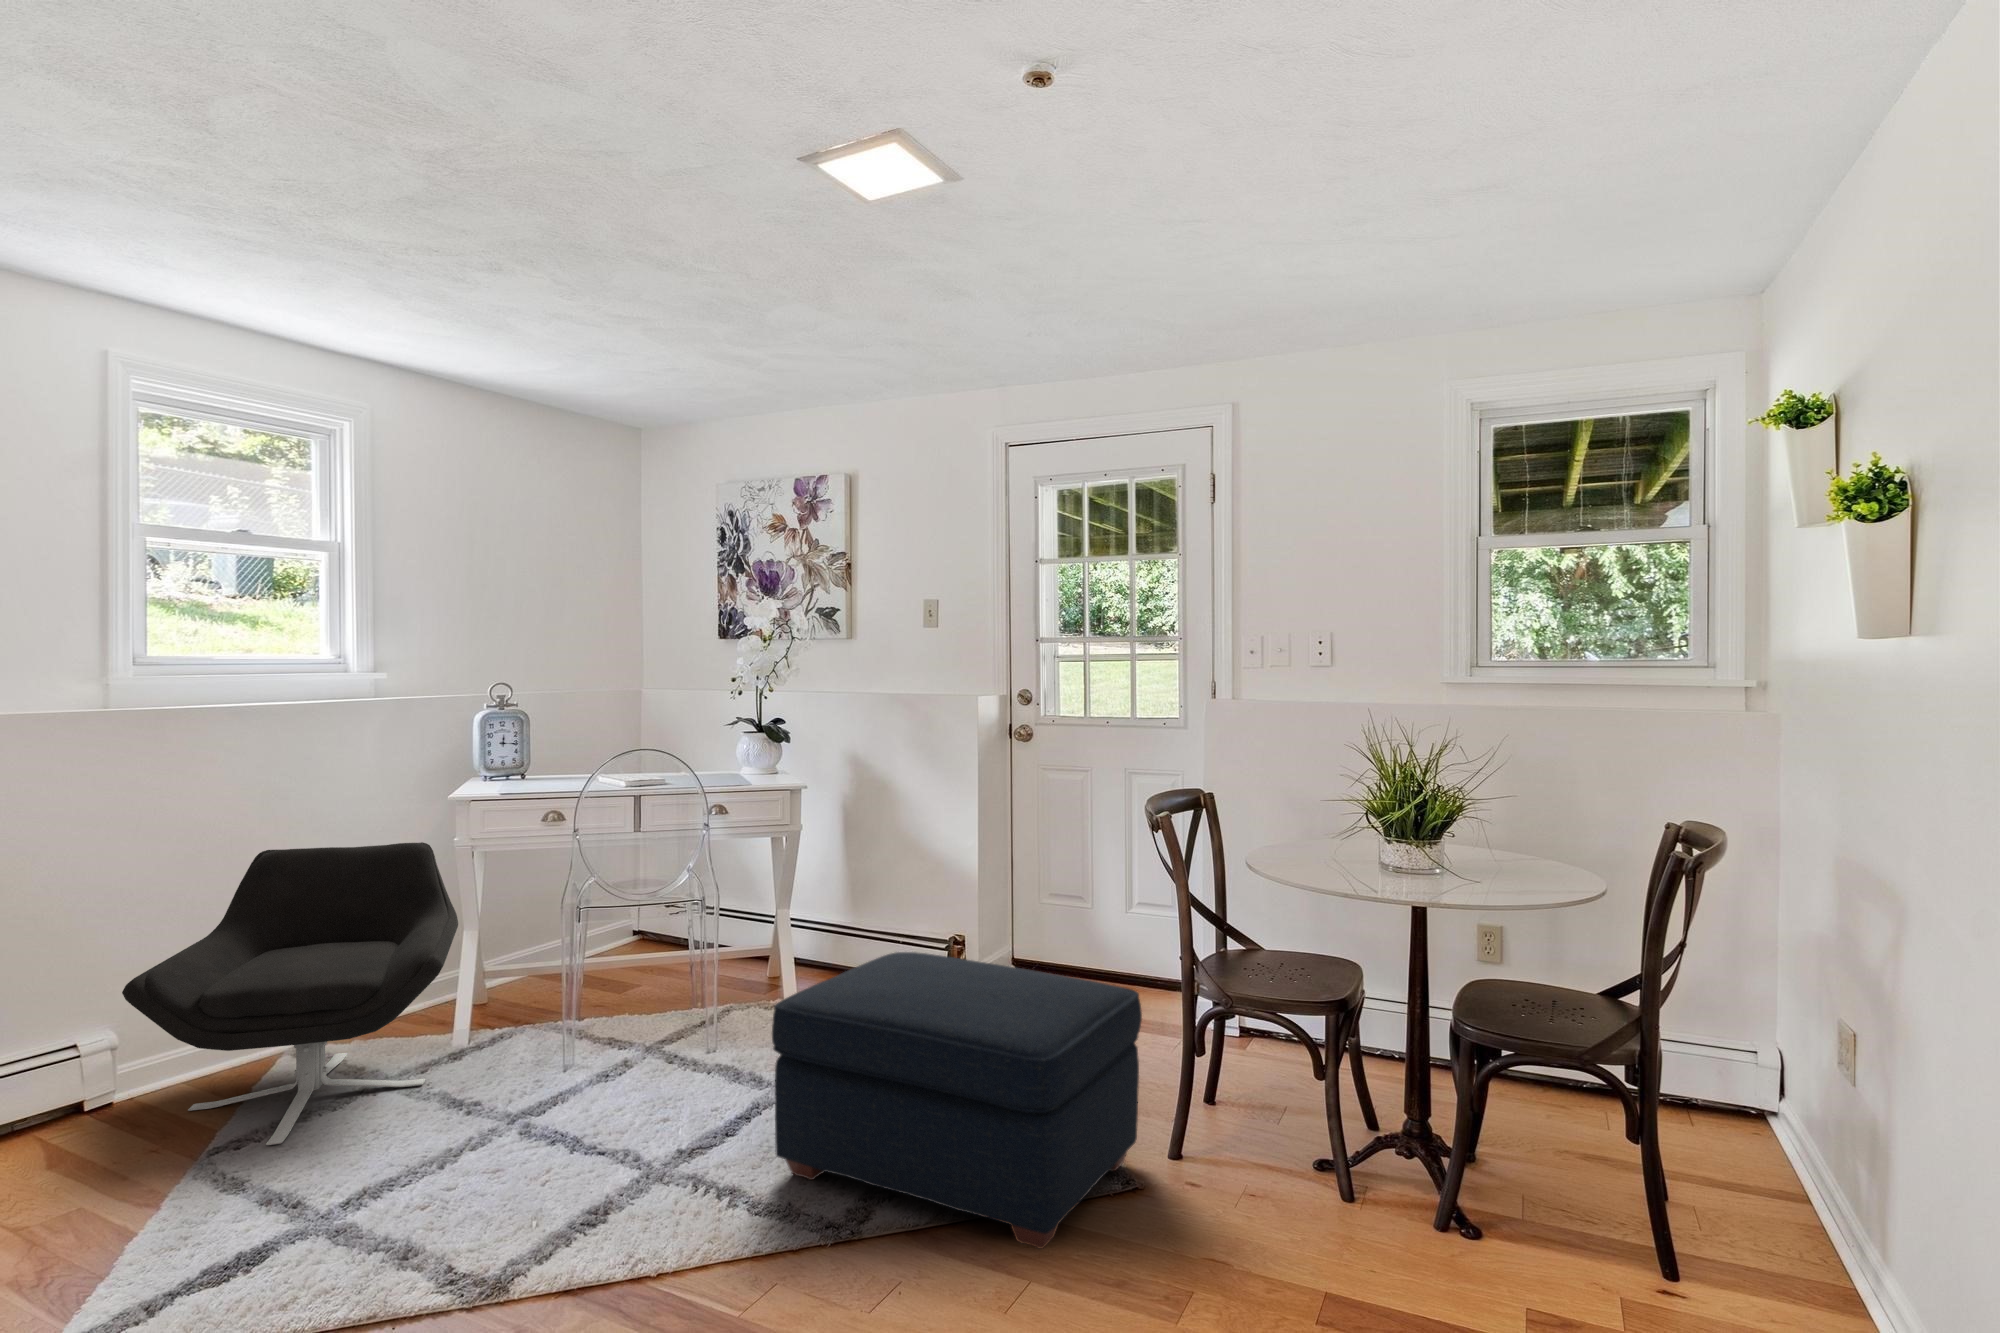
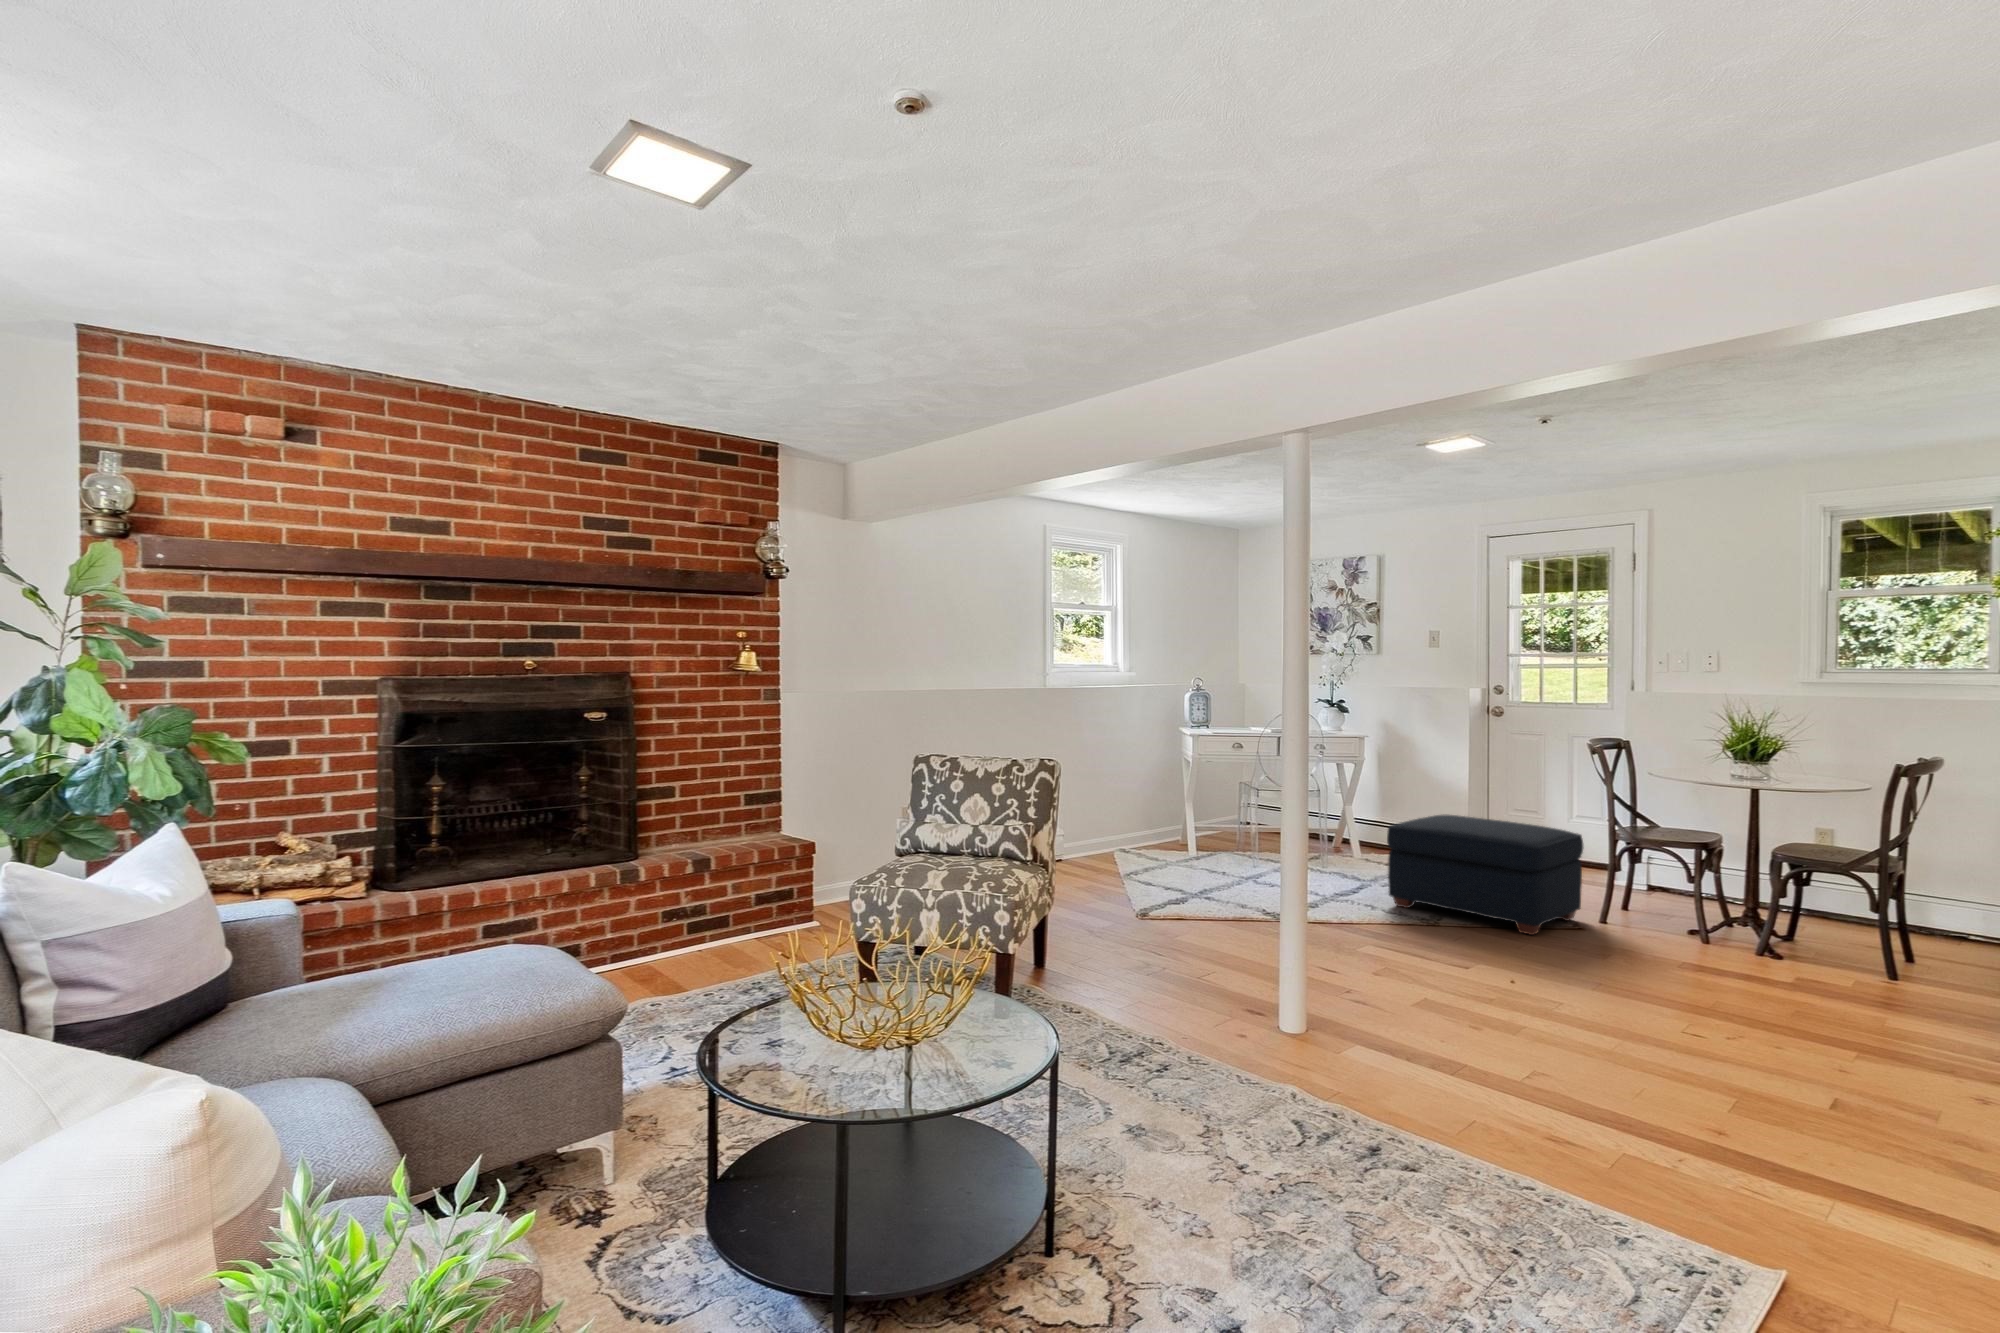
lounge chair: present [122,842,458,1145] -> none [1086,756,1209,876]

